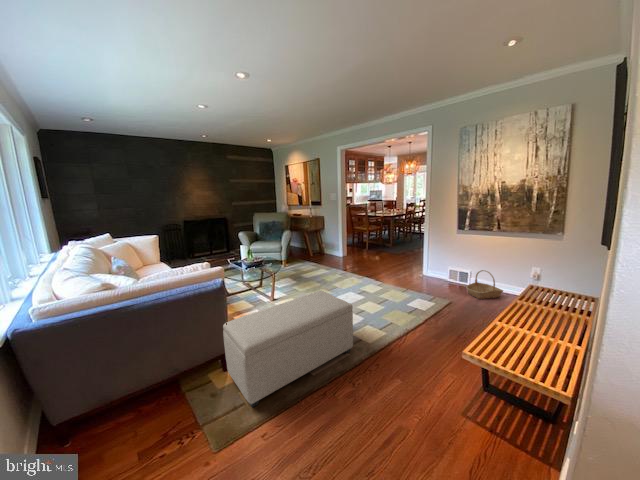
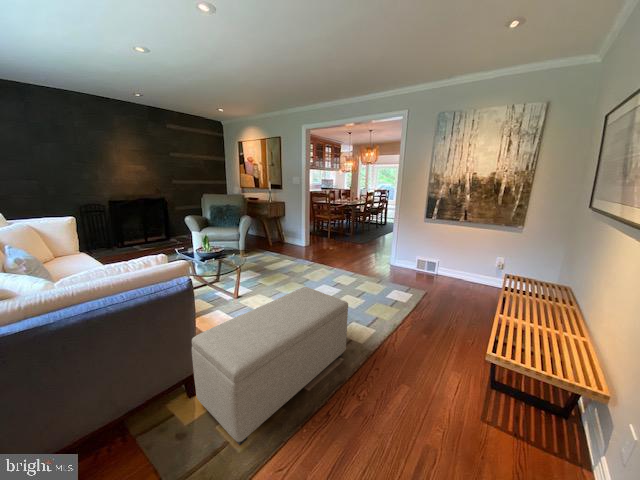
basket: present [466,270,503,299] -> none [436,260,470,289]

